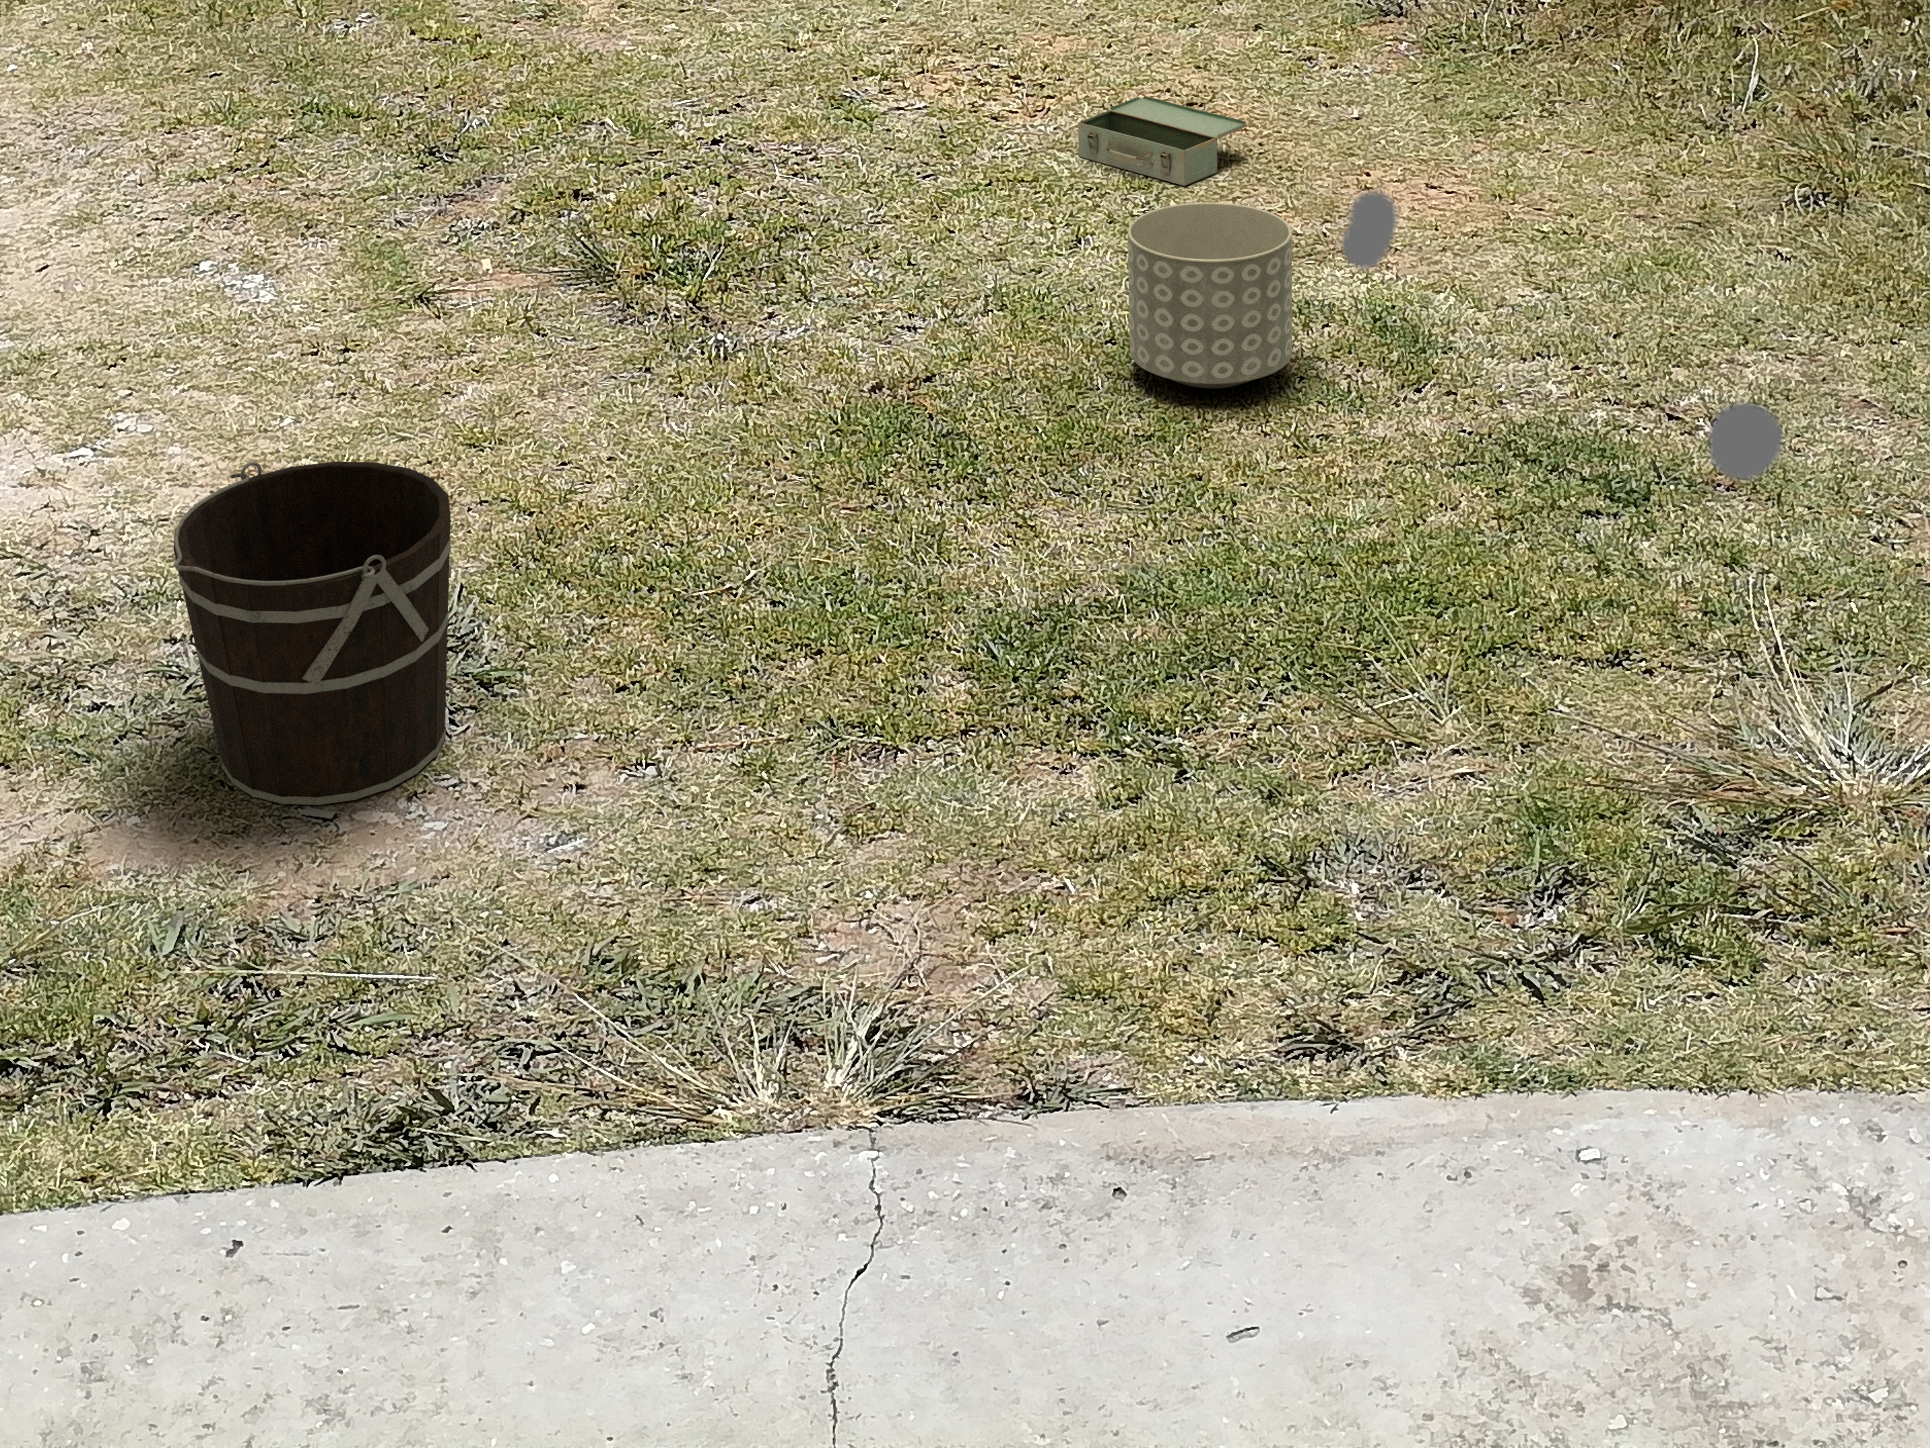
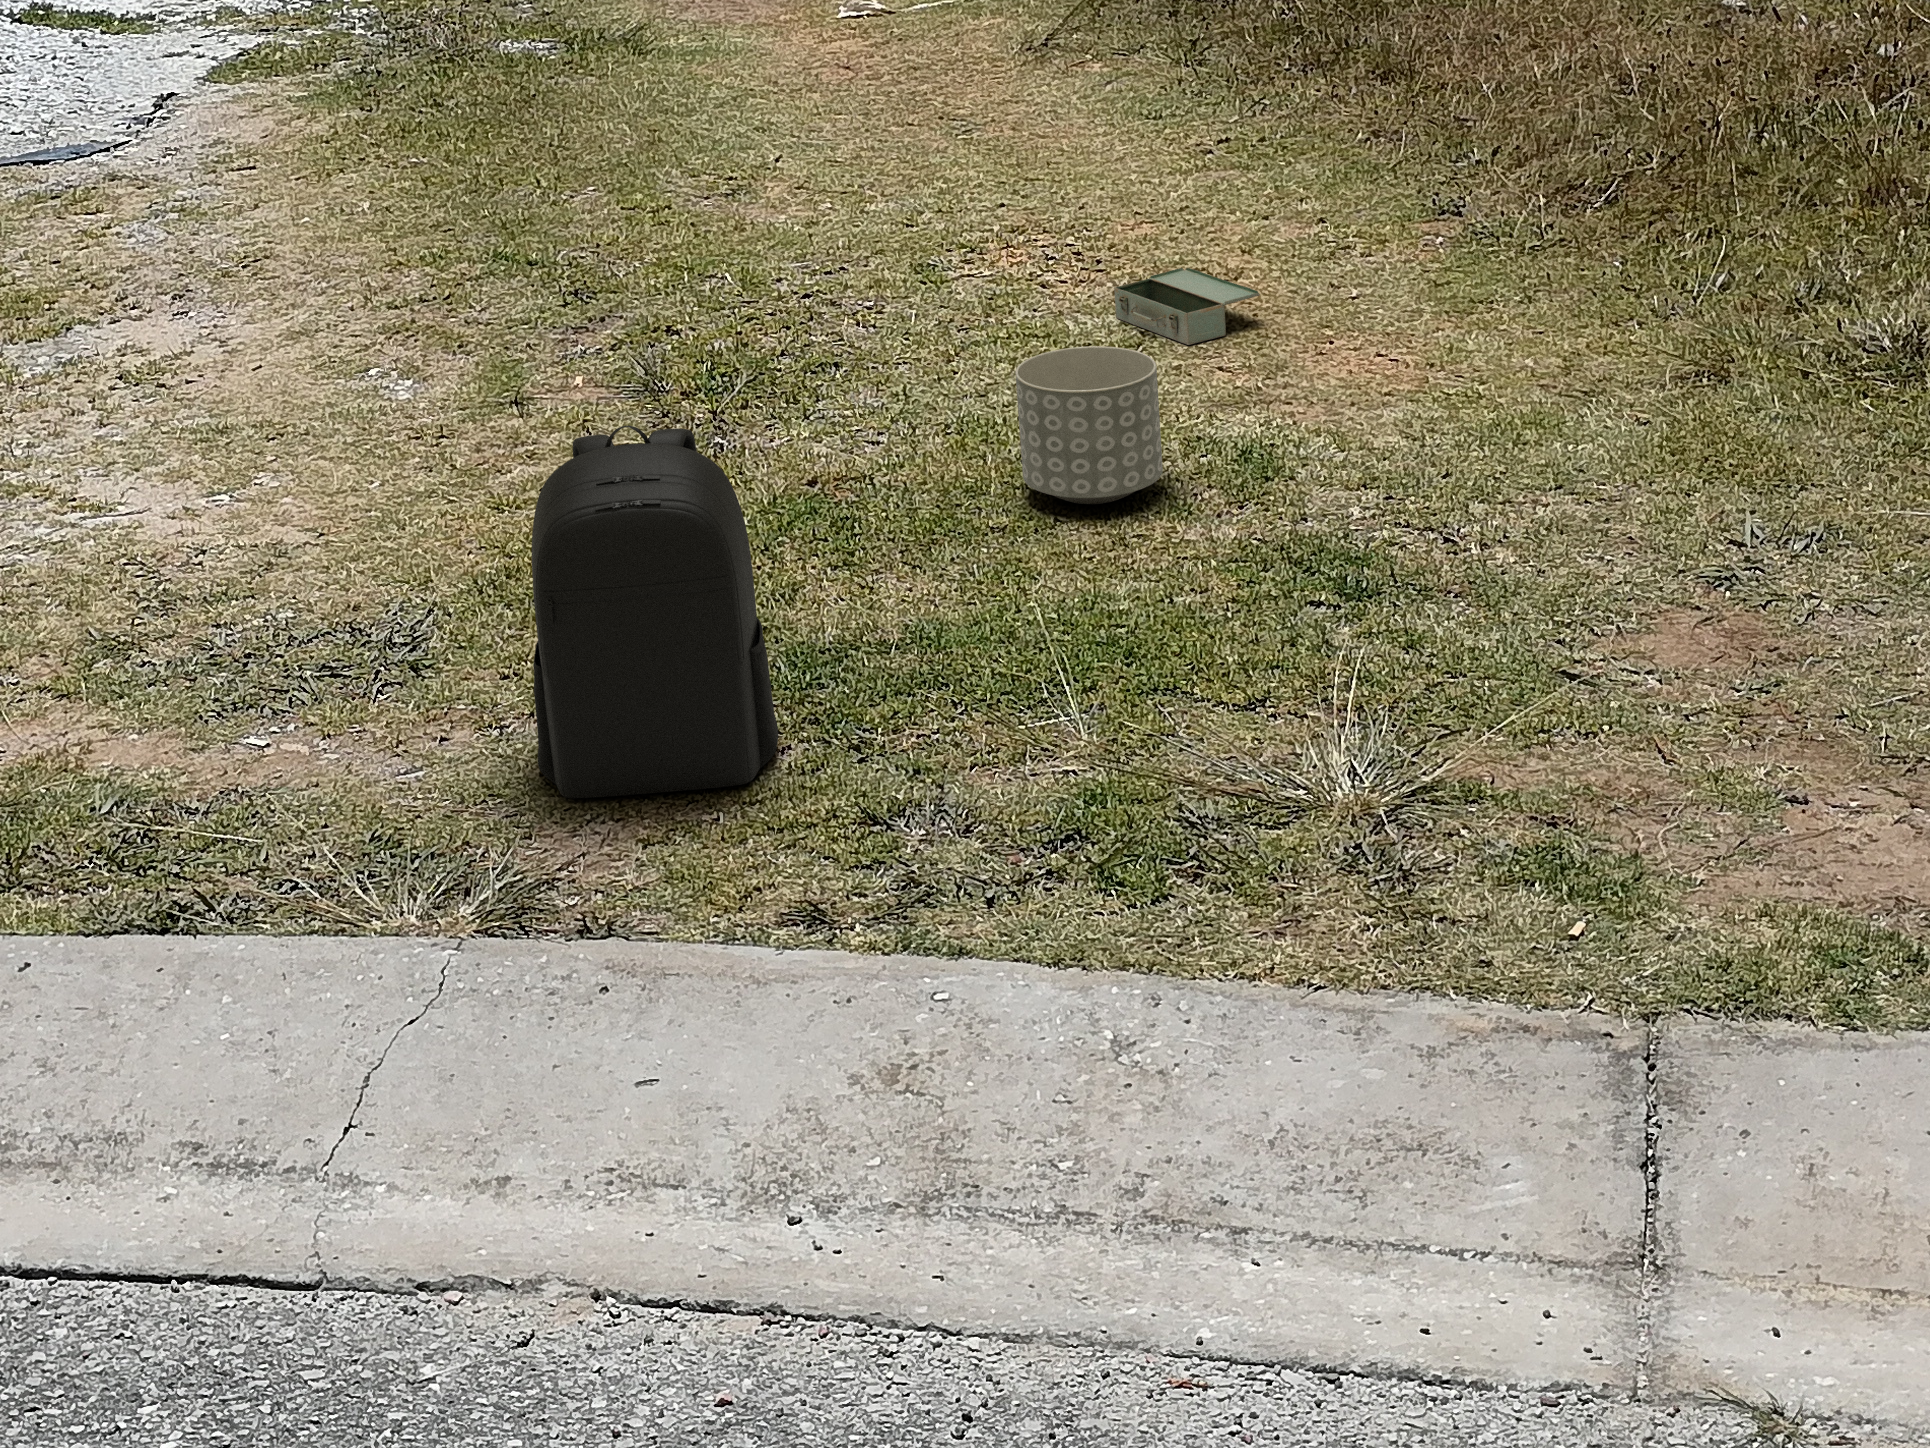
backpack: none [775,355,1085,848] -> present [532,425,778,798]
bucket: present [173,461,451,805] -> none [124,488,342,739]

